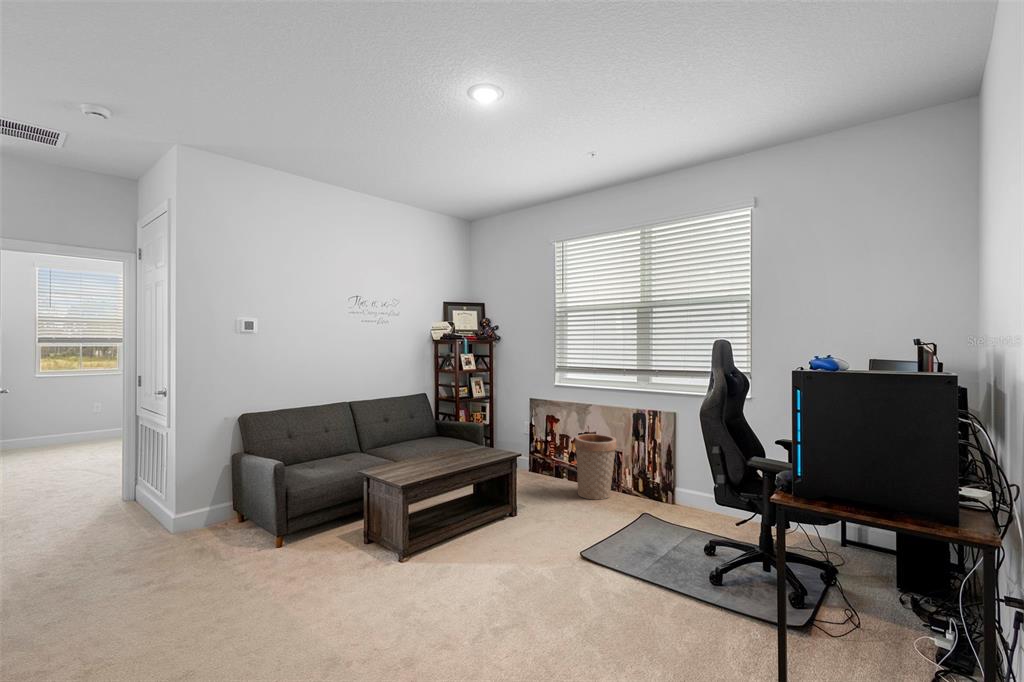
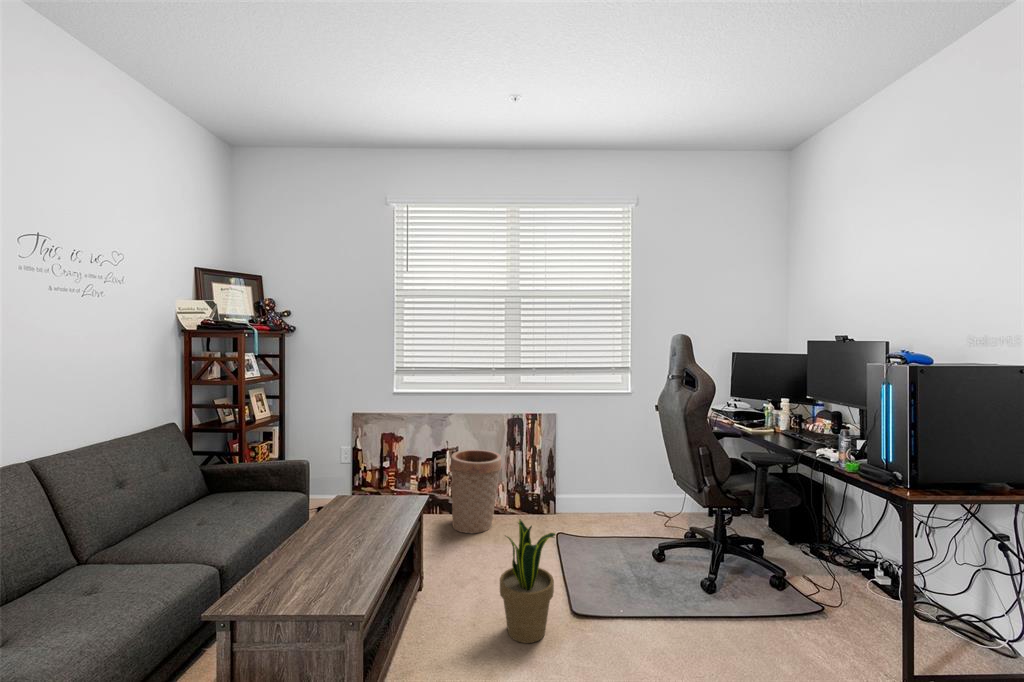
potted plant: none [520,470,563,553] -> present [500,519,556,643]

